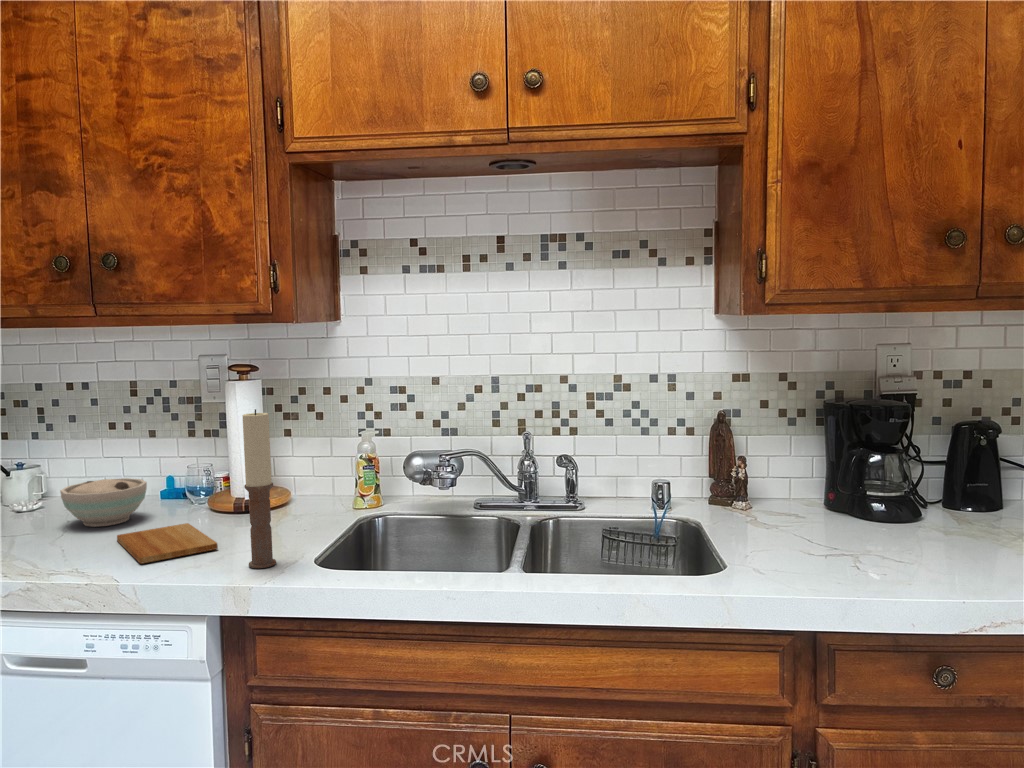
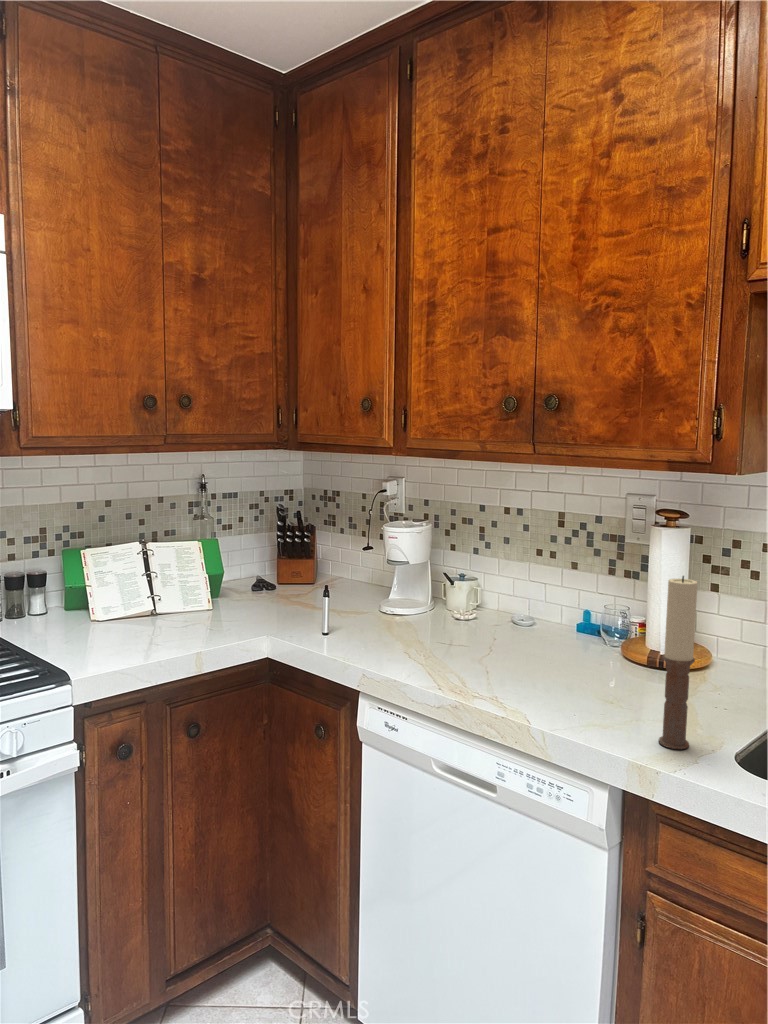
bowl: present [60,478,147,527] -> none [491,606,565,653]
cutting board: present [117,523,218,563] -> none [534,668,628,709]

